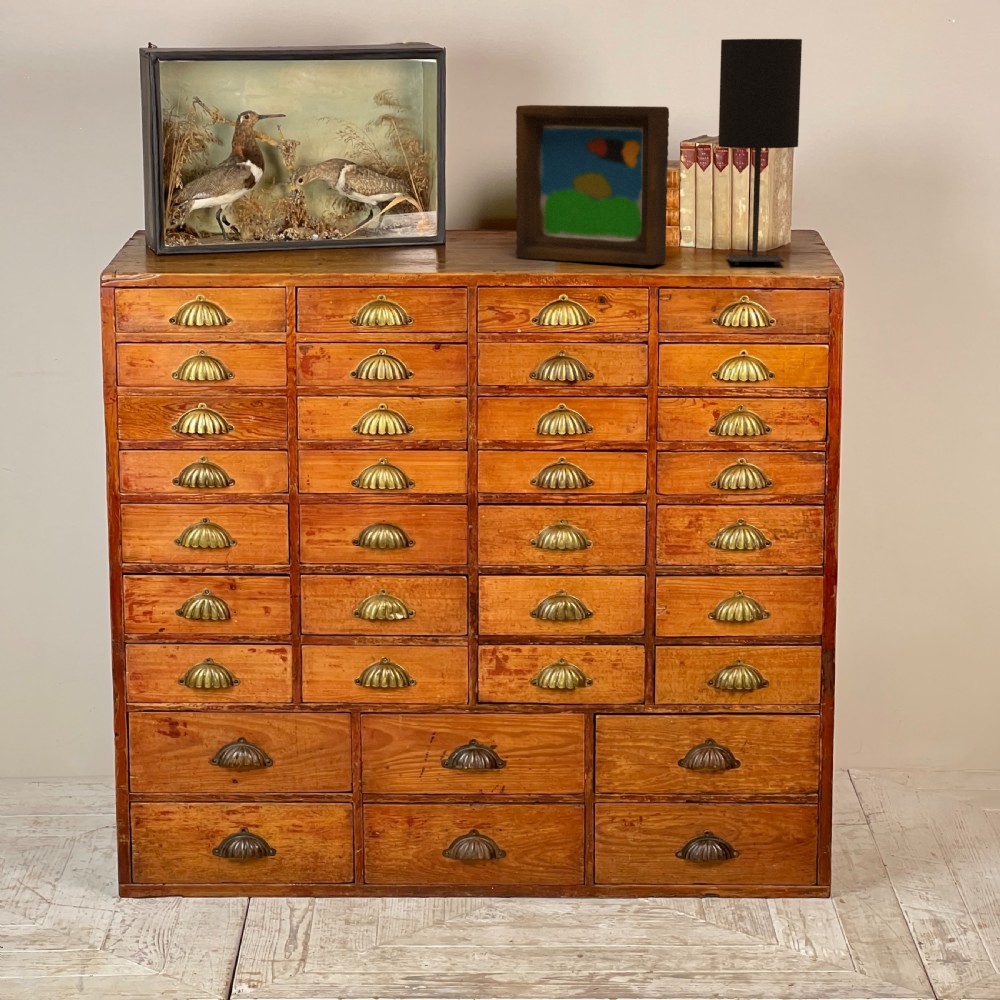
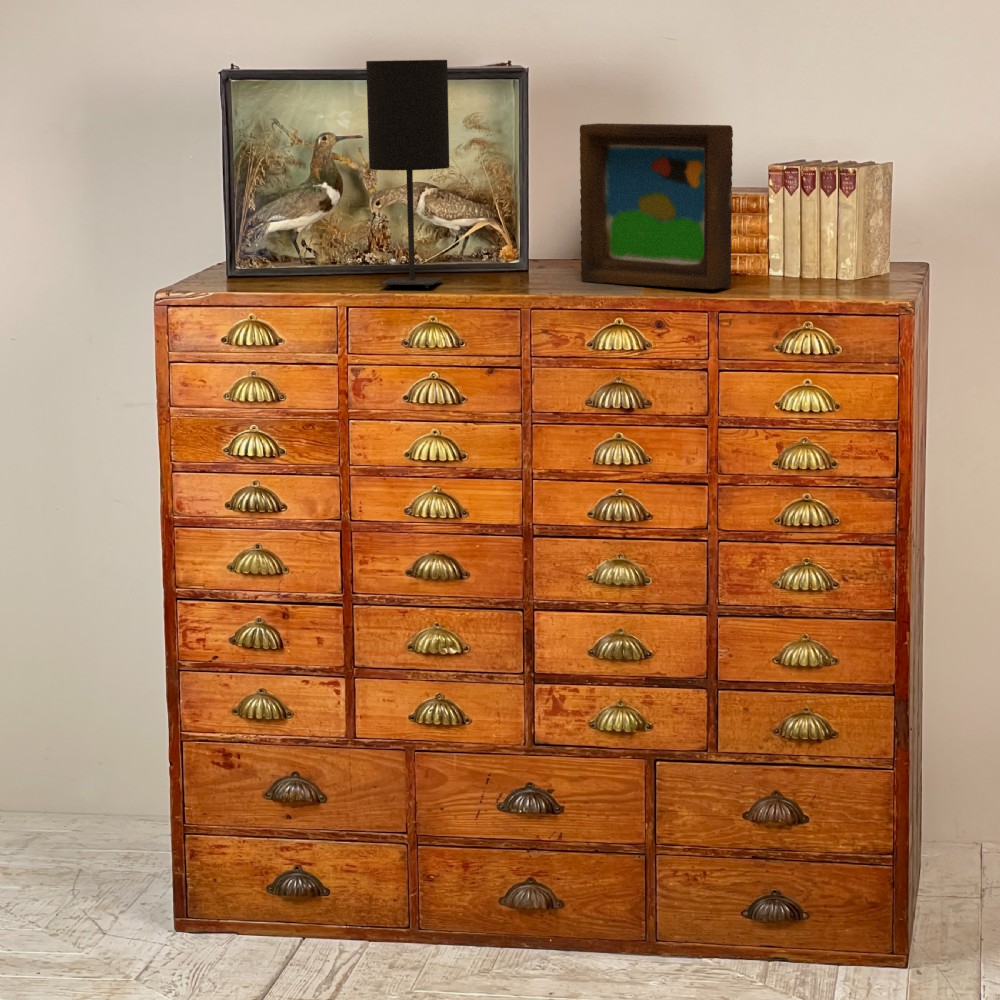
table lamp: present [719,39,802,265] -> present [366,60,449,288]

